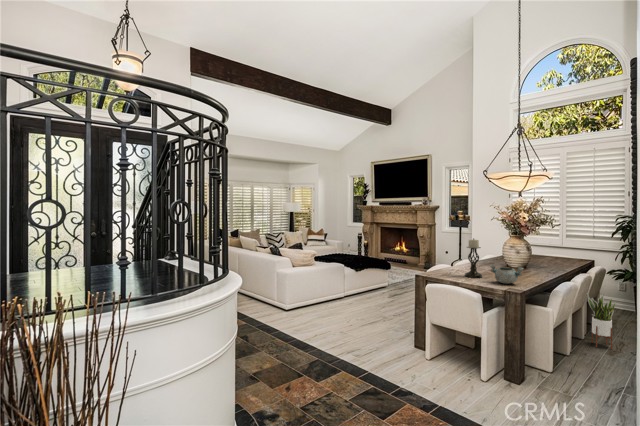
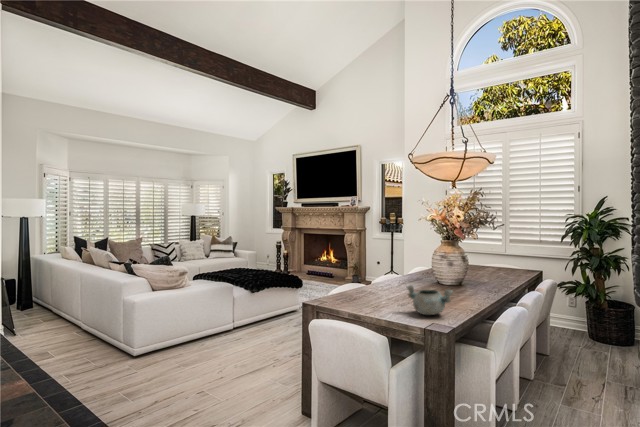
candle holder: present [465,238,482,278] -> none [374,246,399,306]
potted plant: present [587,293,616,349] -> none [537,317,574,396]

